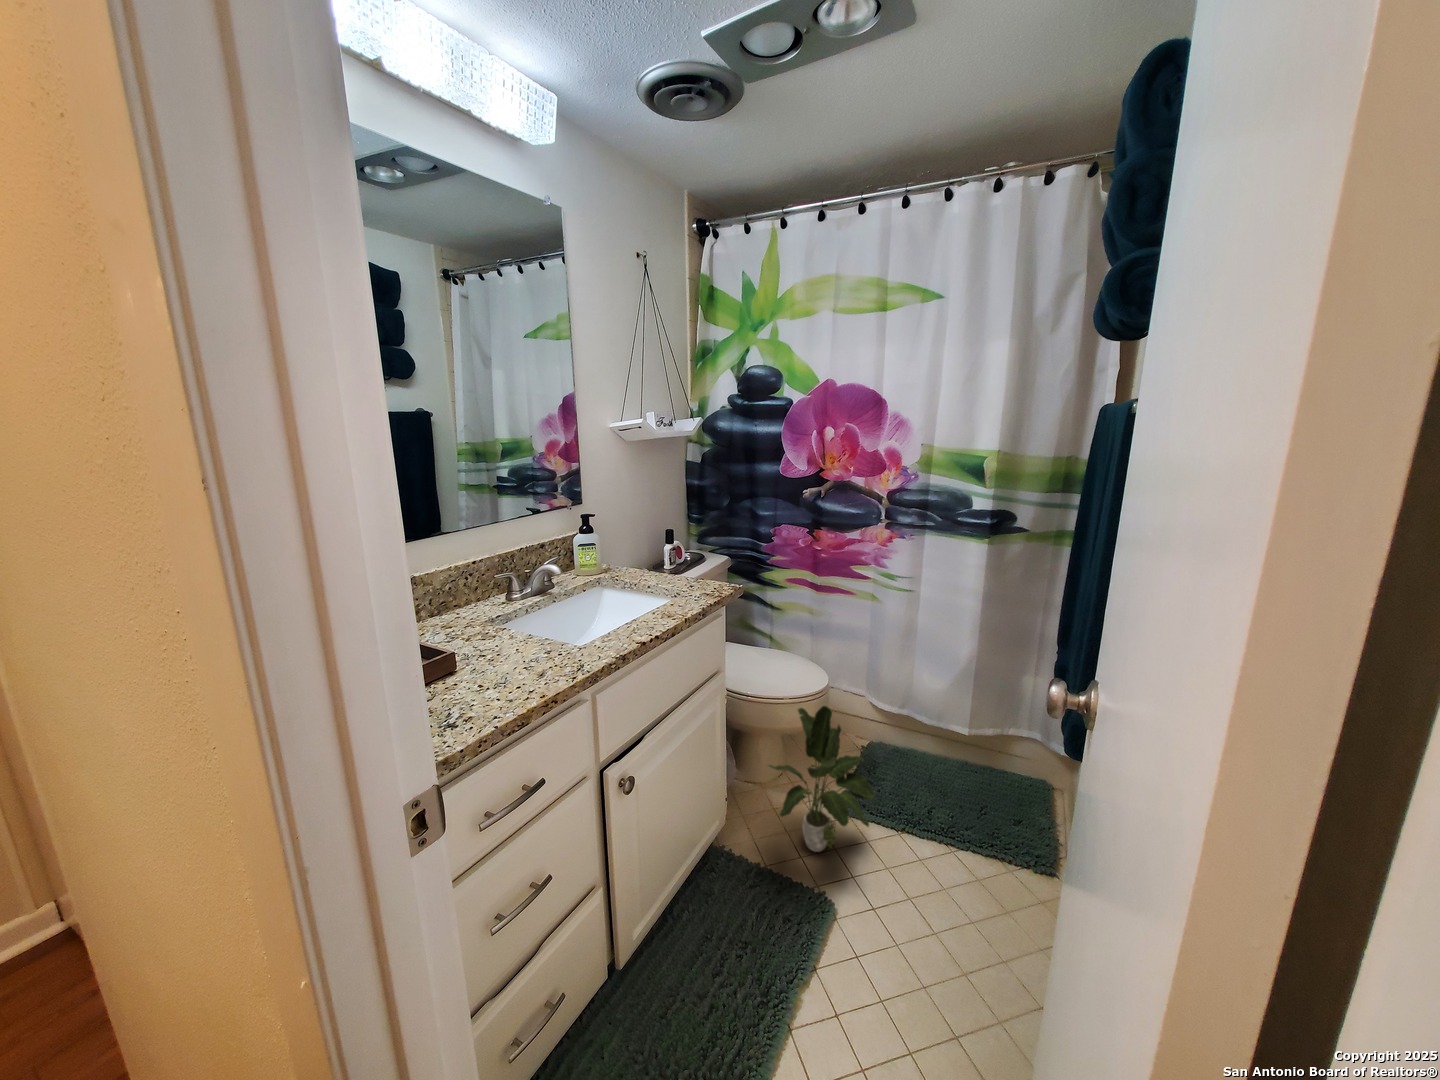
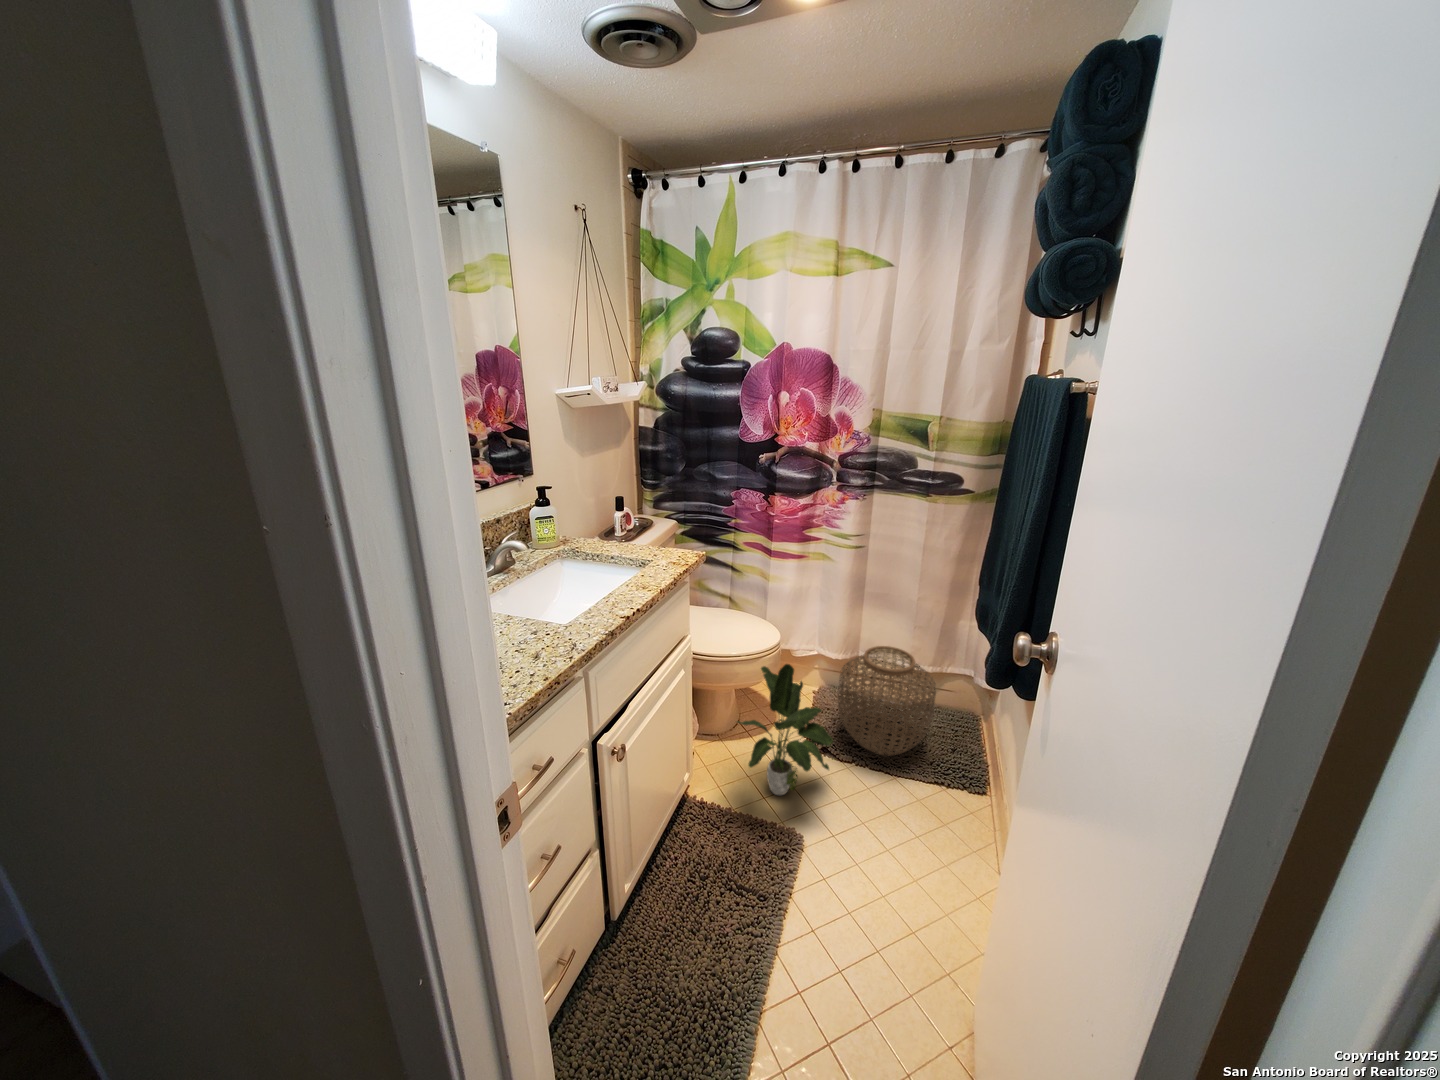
woven basket: none [884,694,994,817] -> present [838,646,936,755]

